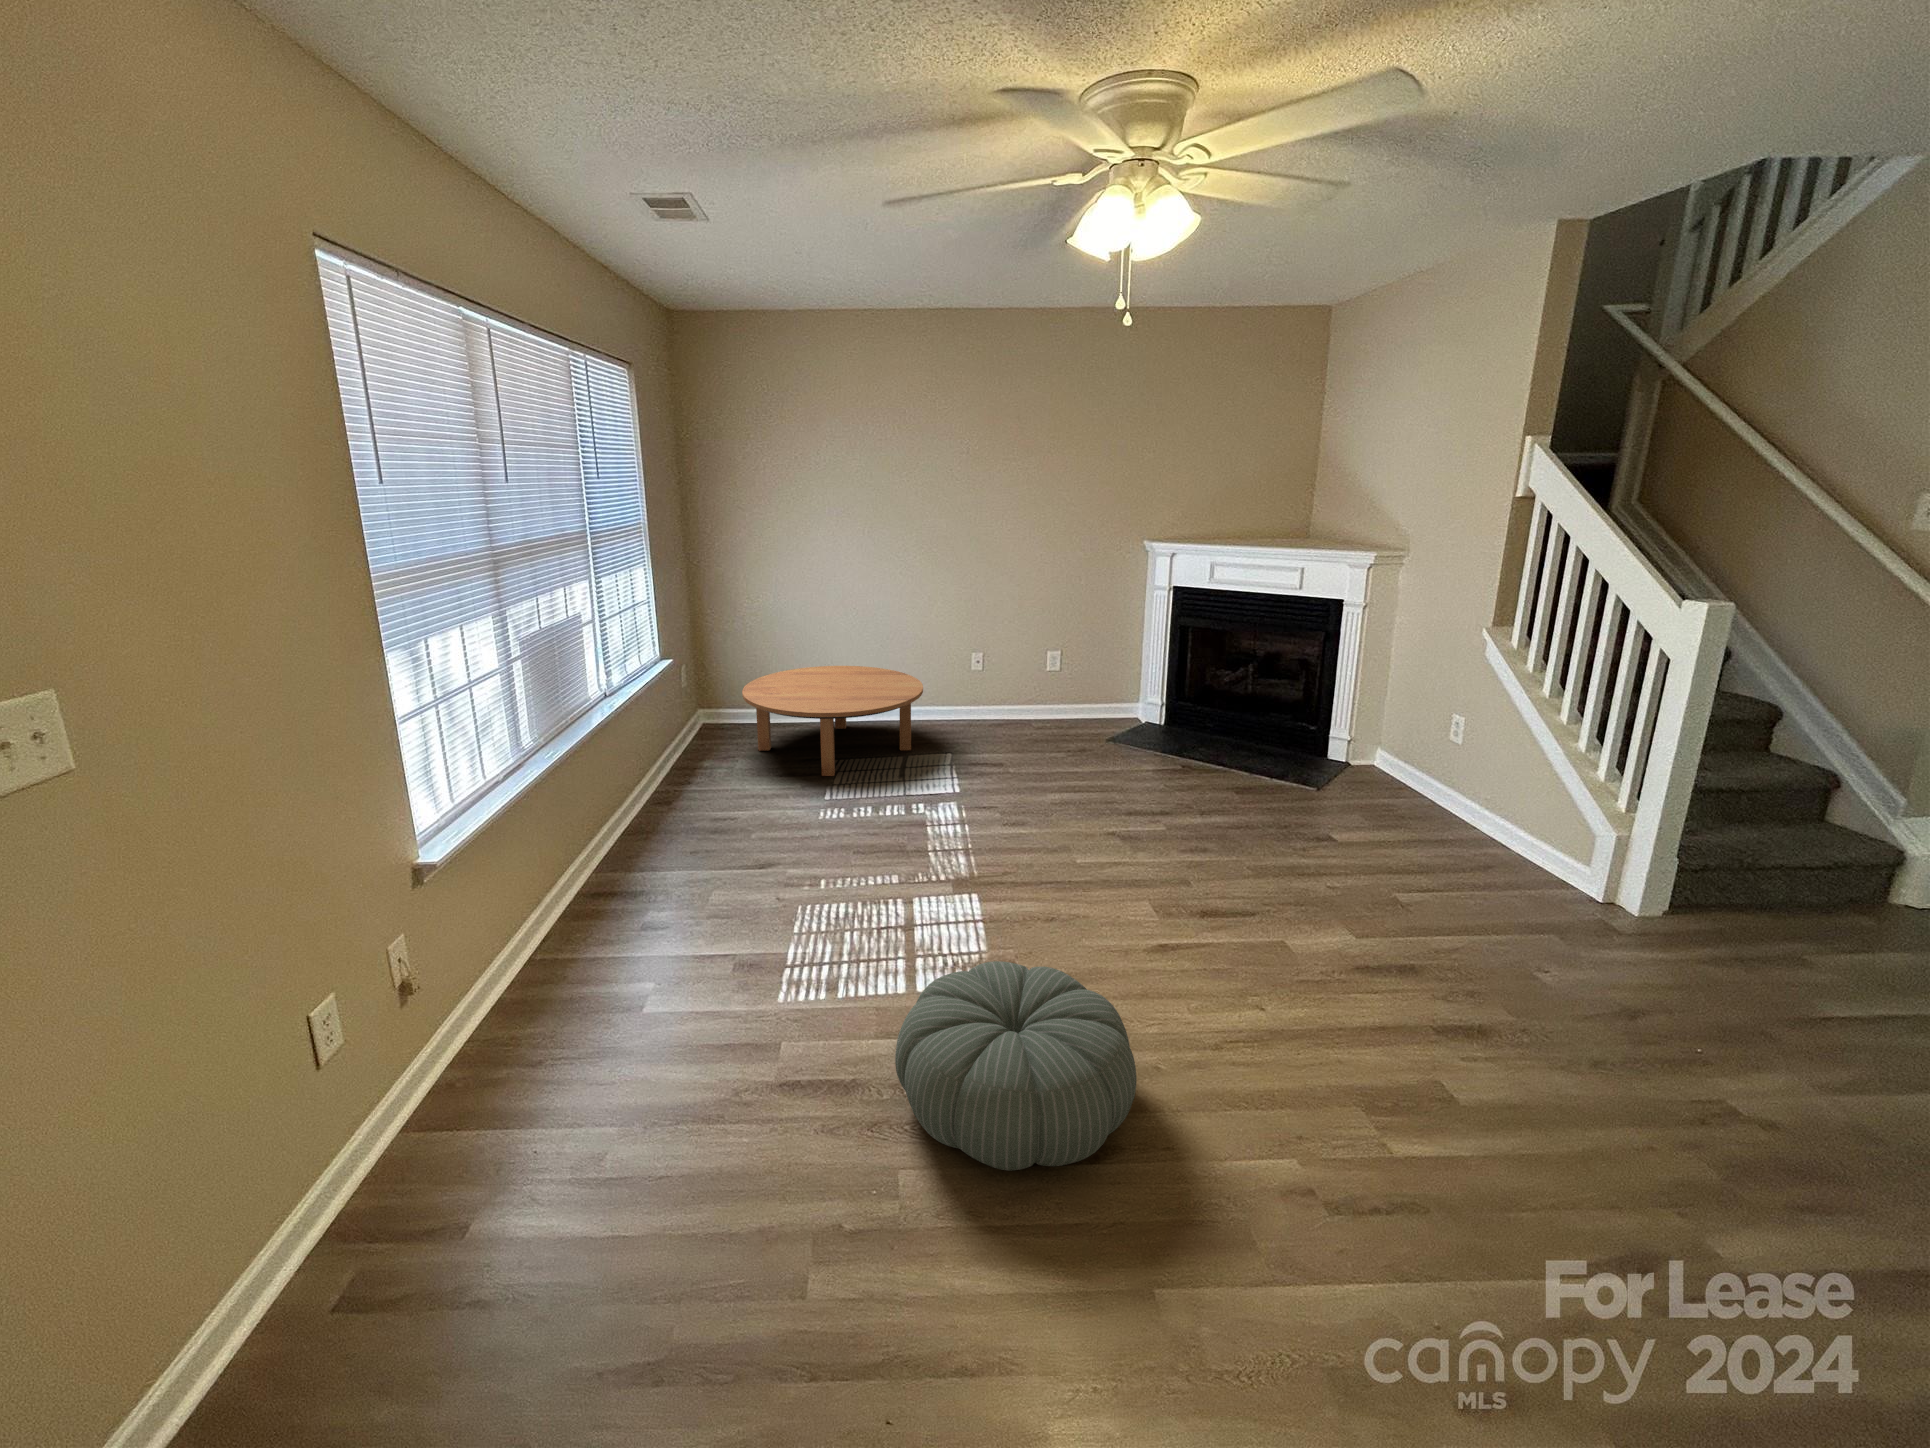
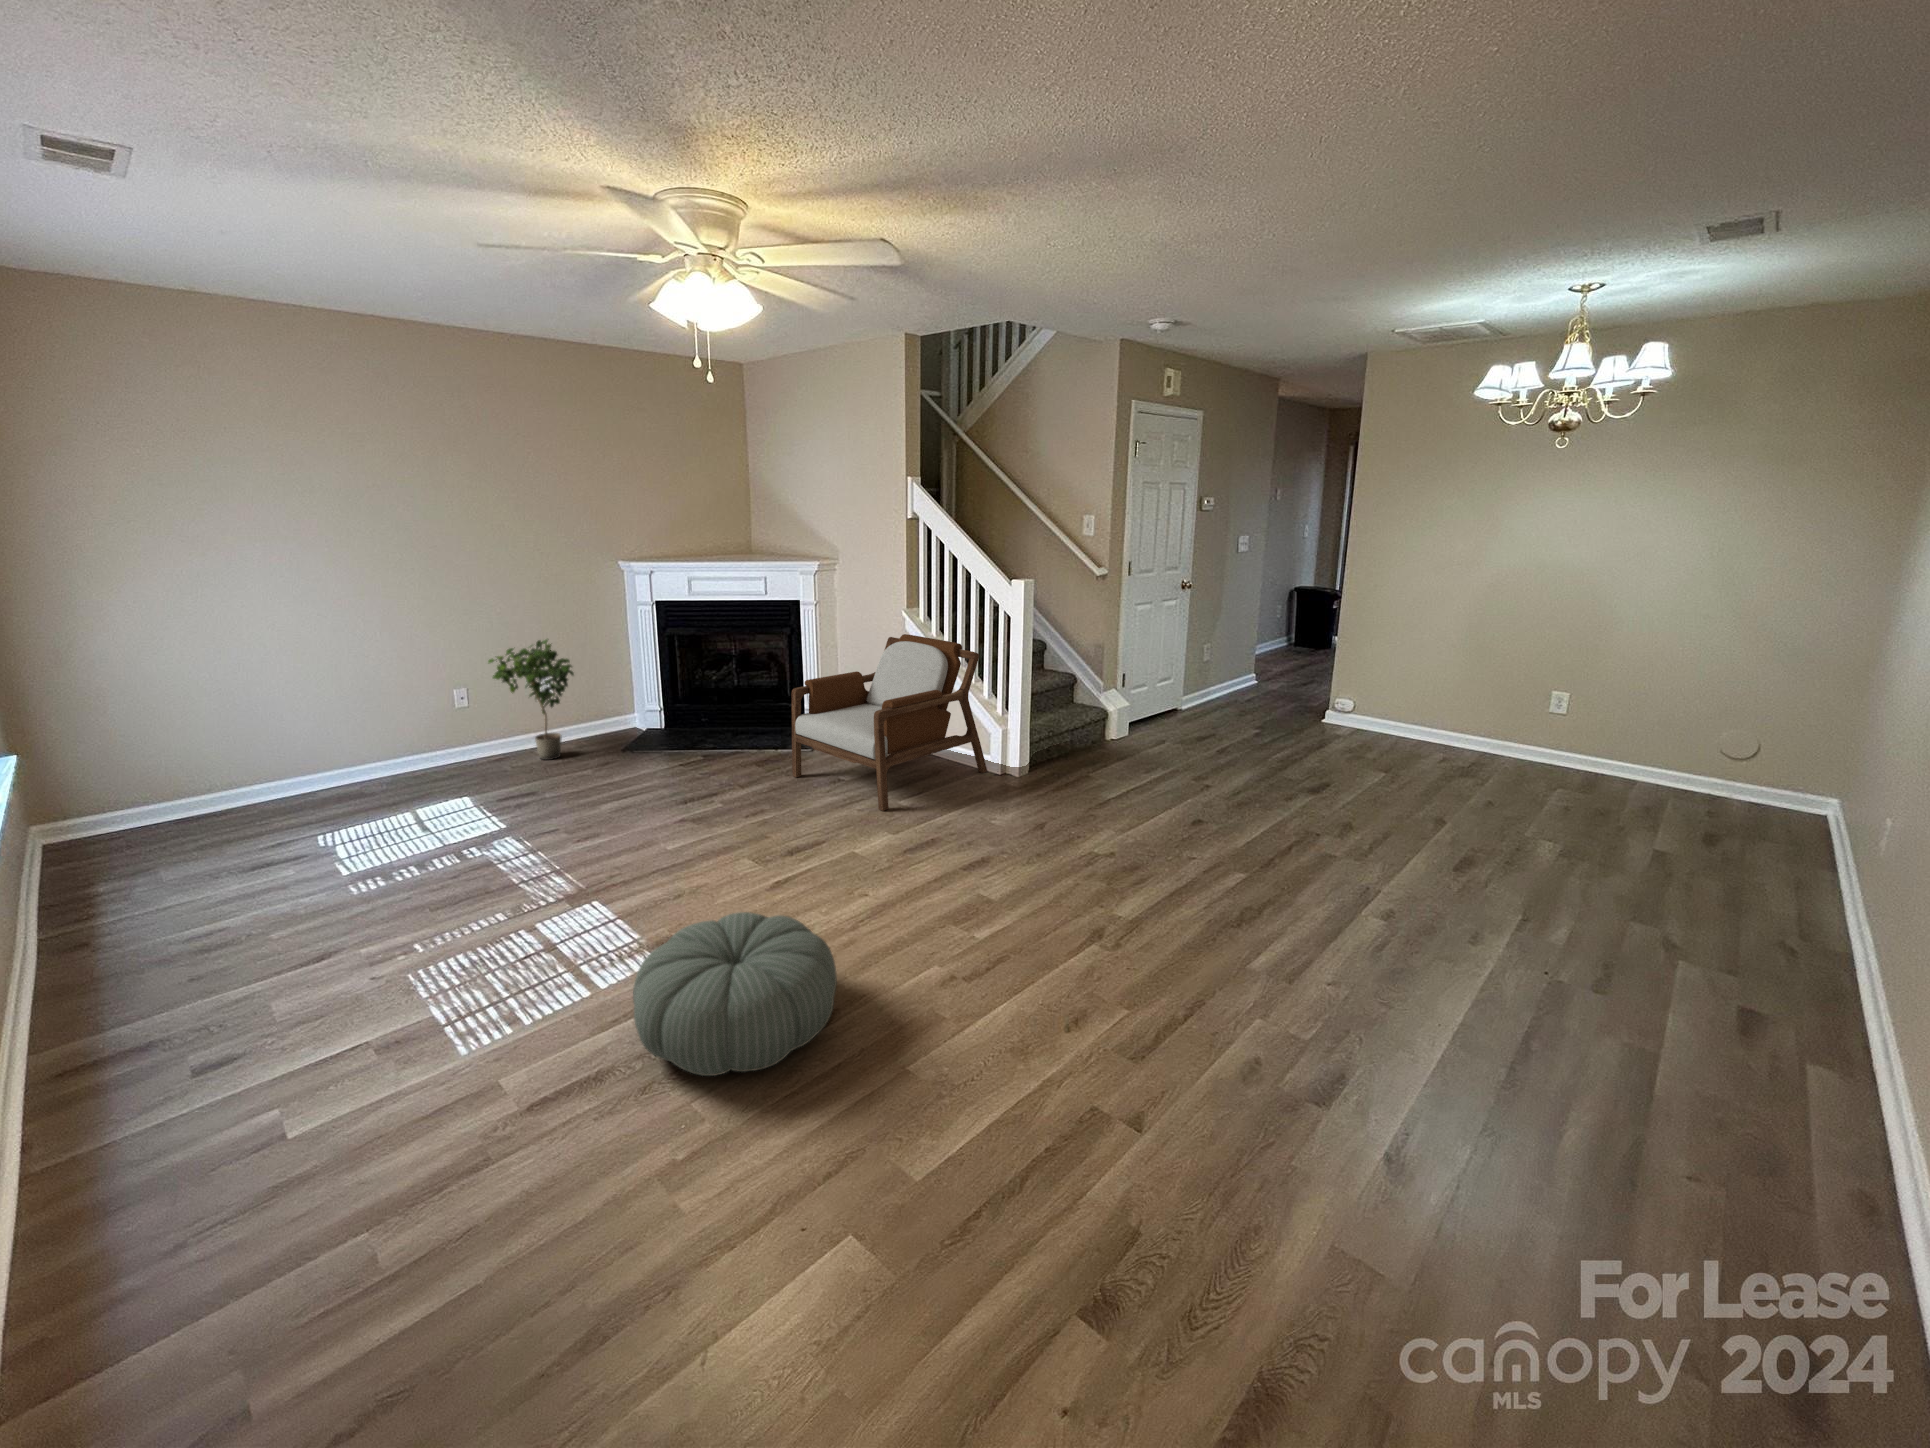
potted plant: none [988,613,1072,735] -> present [488,639,574,760]
armchair: none [1268,664,1593,901] -> present [792,634,987,811]
coffee table: present [742,666,923,776] -> none [161,722,431,853]

